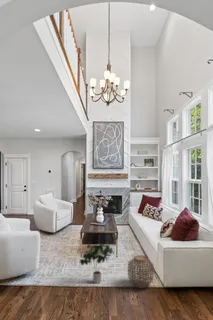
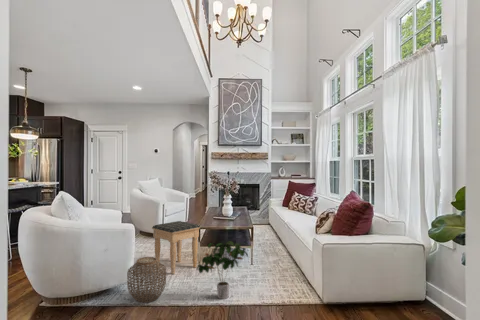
footstool: none [48,226,81,264] -> present [152,221,200,274]
woven basket: present [128,255,154,288] -> present [127,257,166,303]

